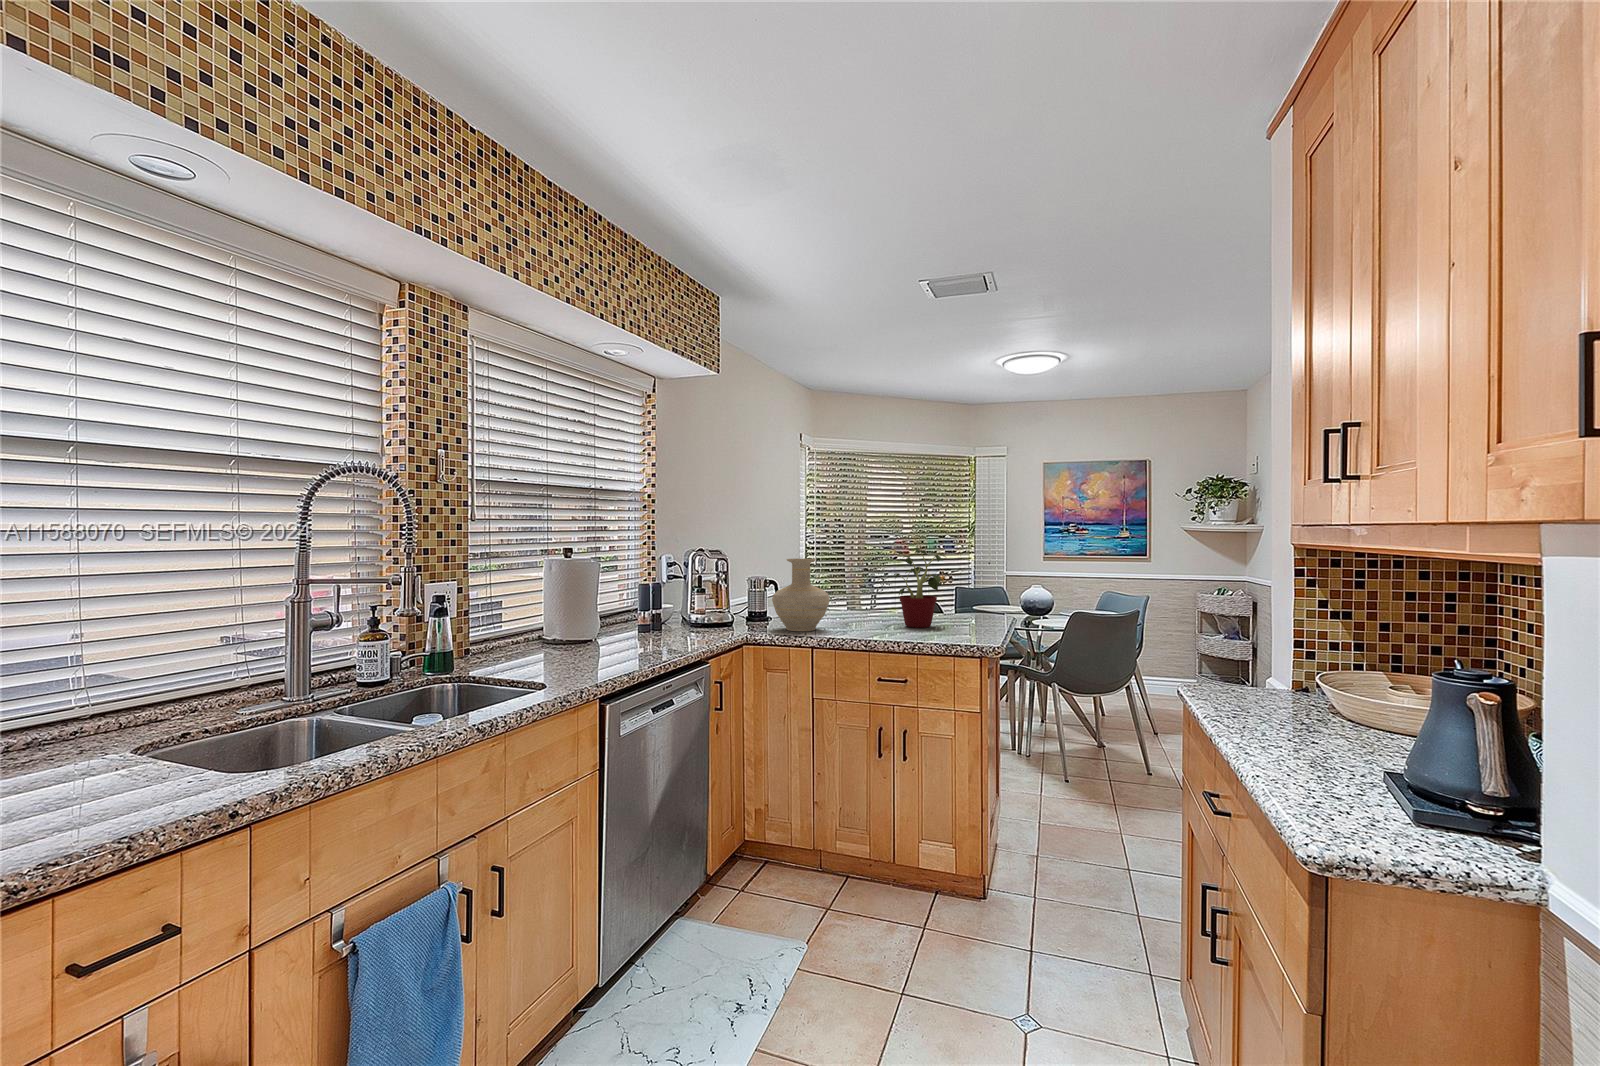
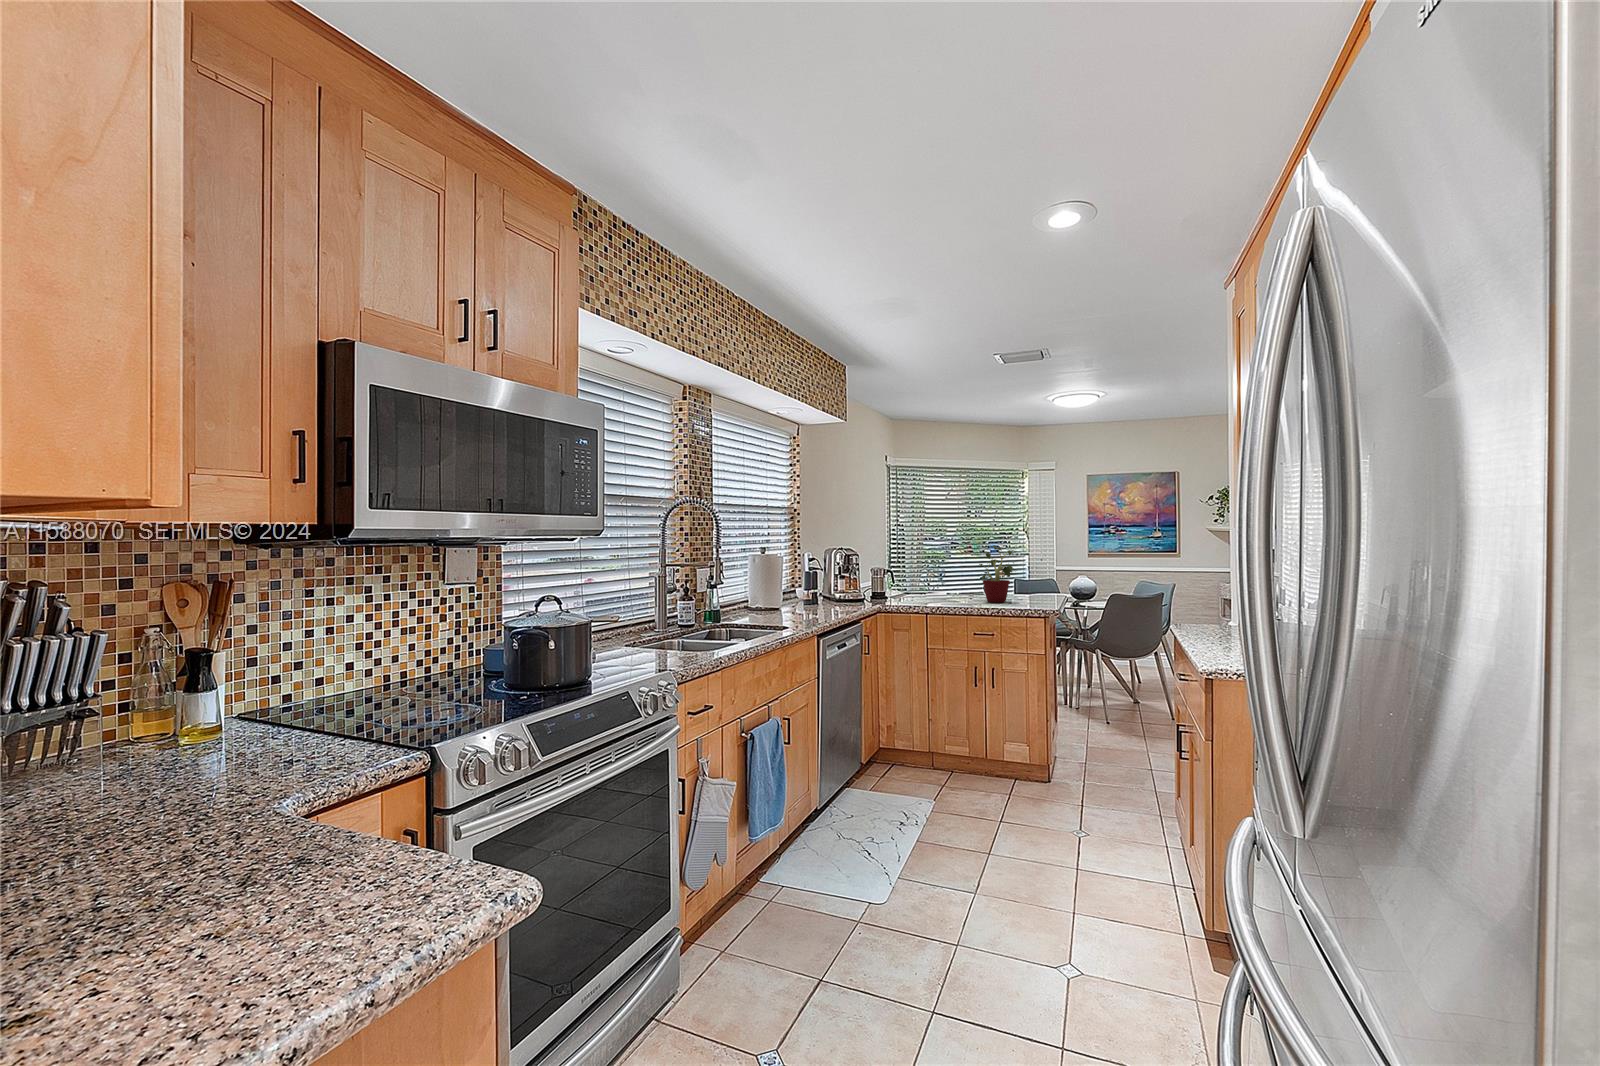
vase: present [772,559,830,631] -> none [893,554,934,605]

